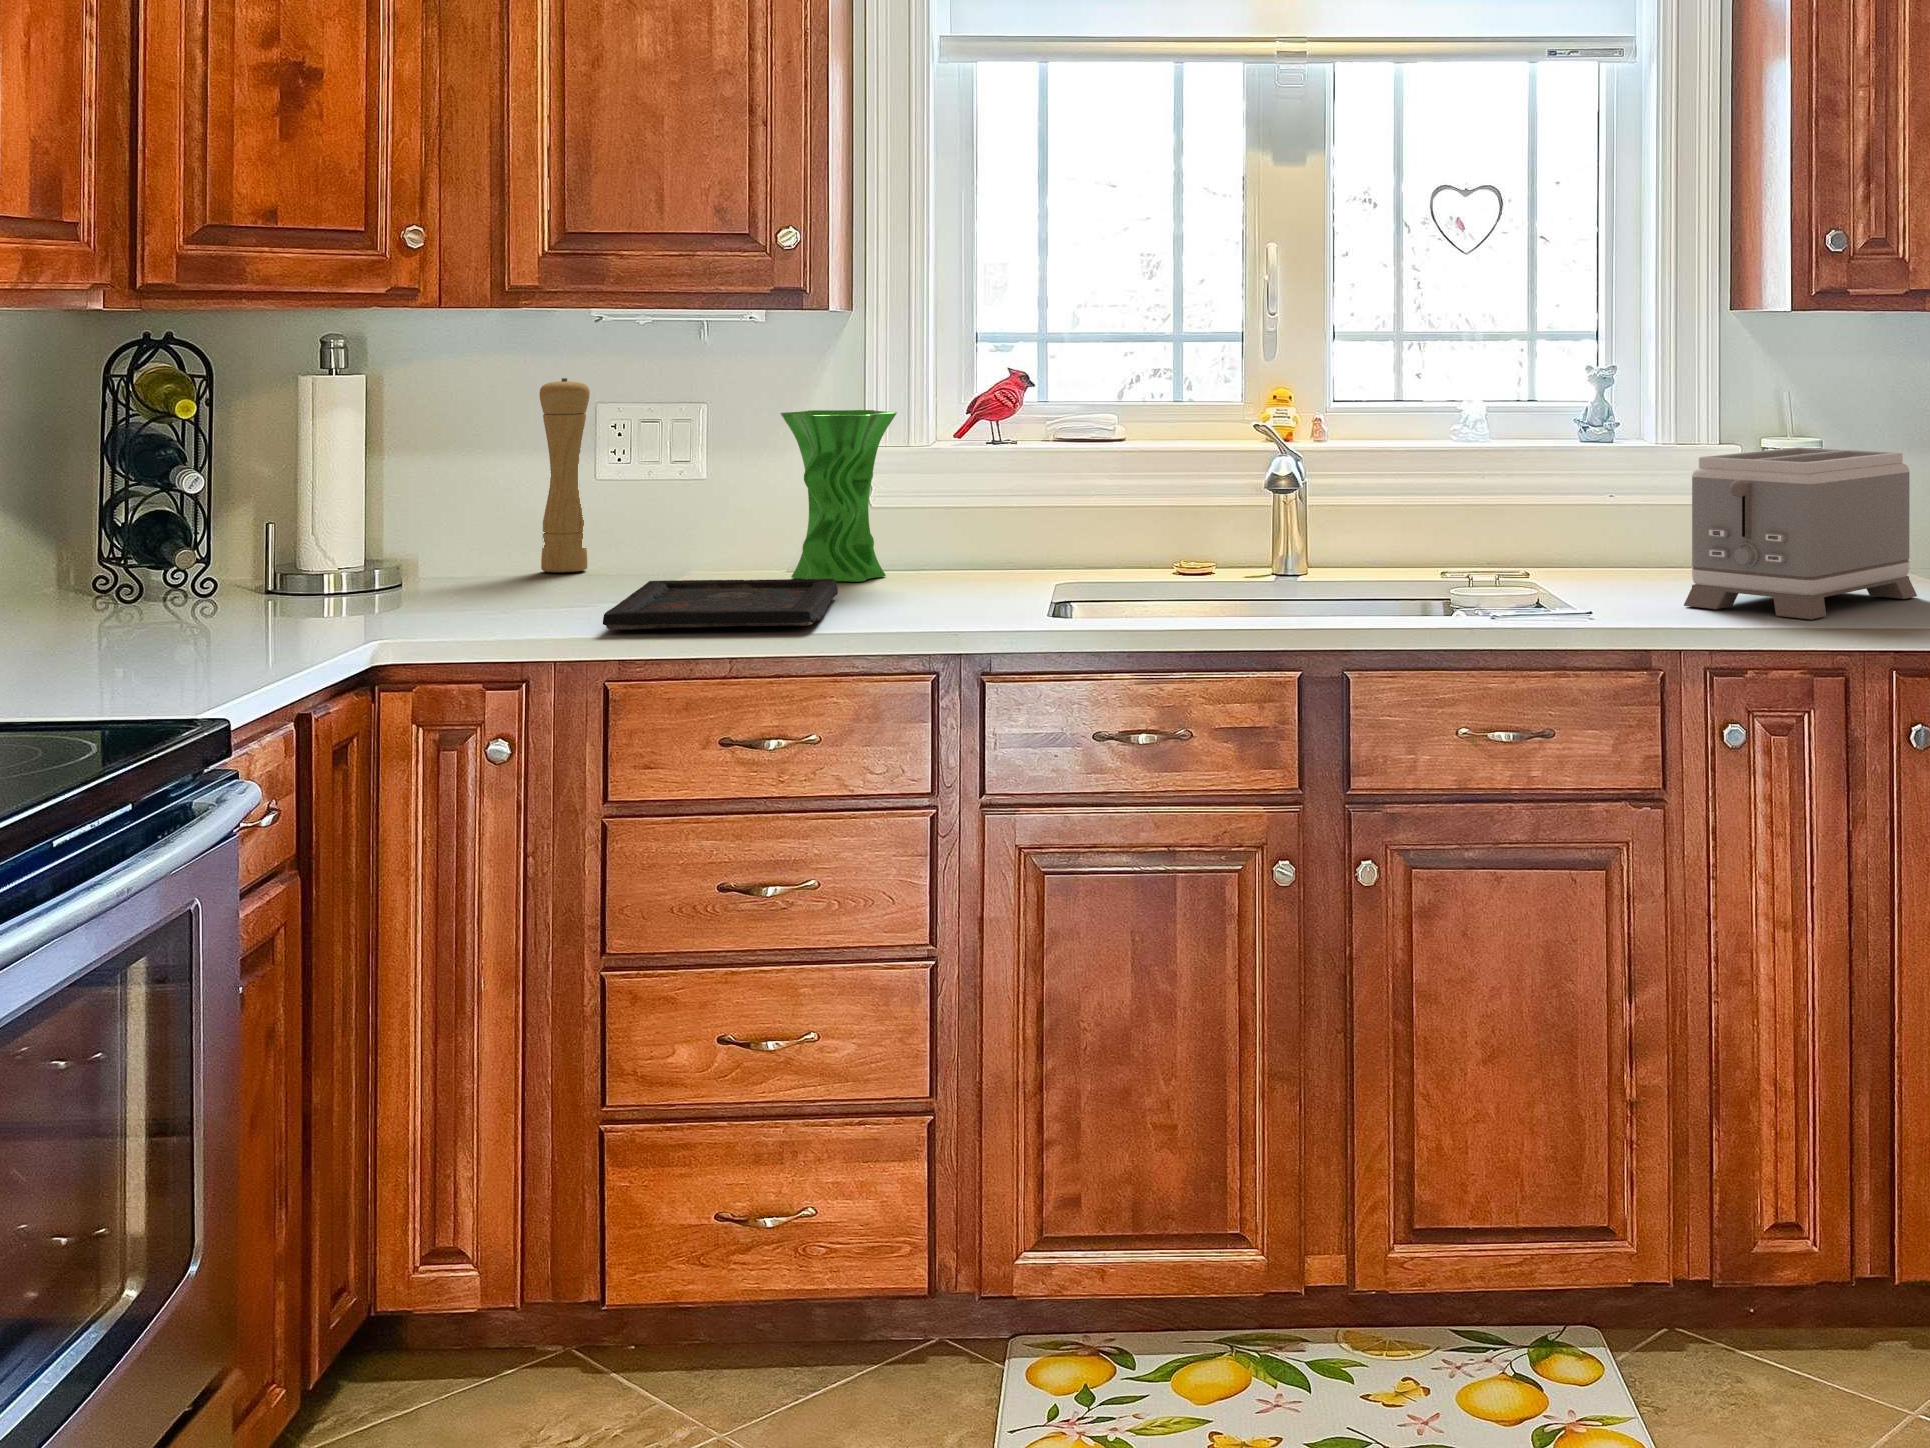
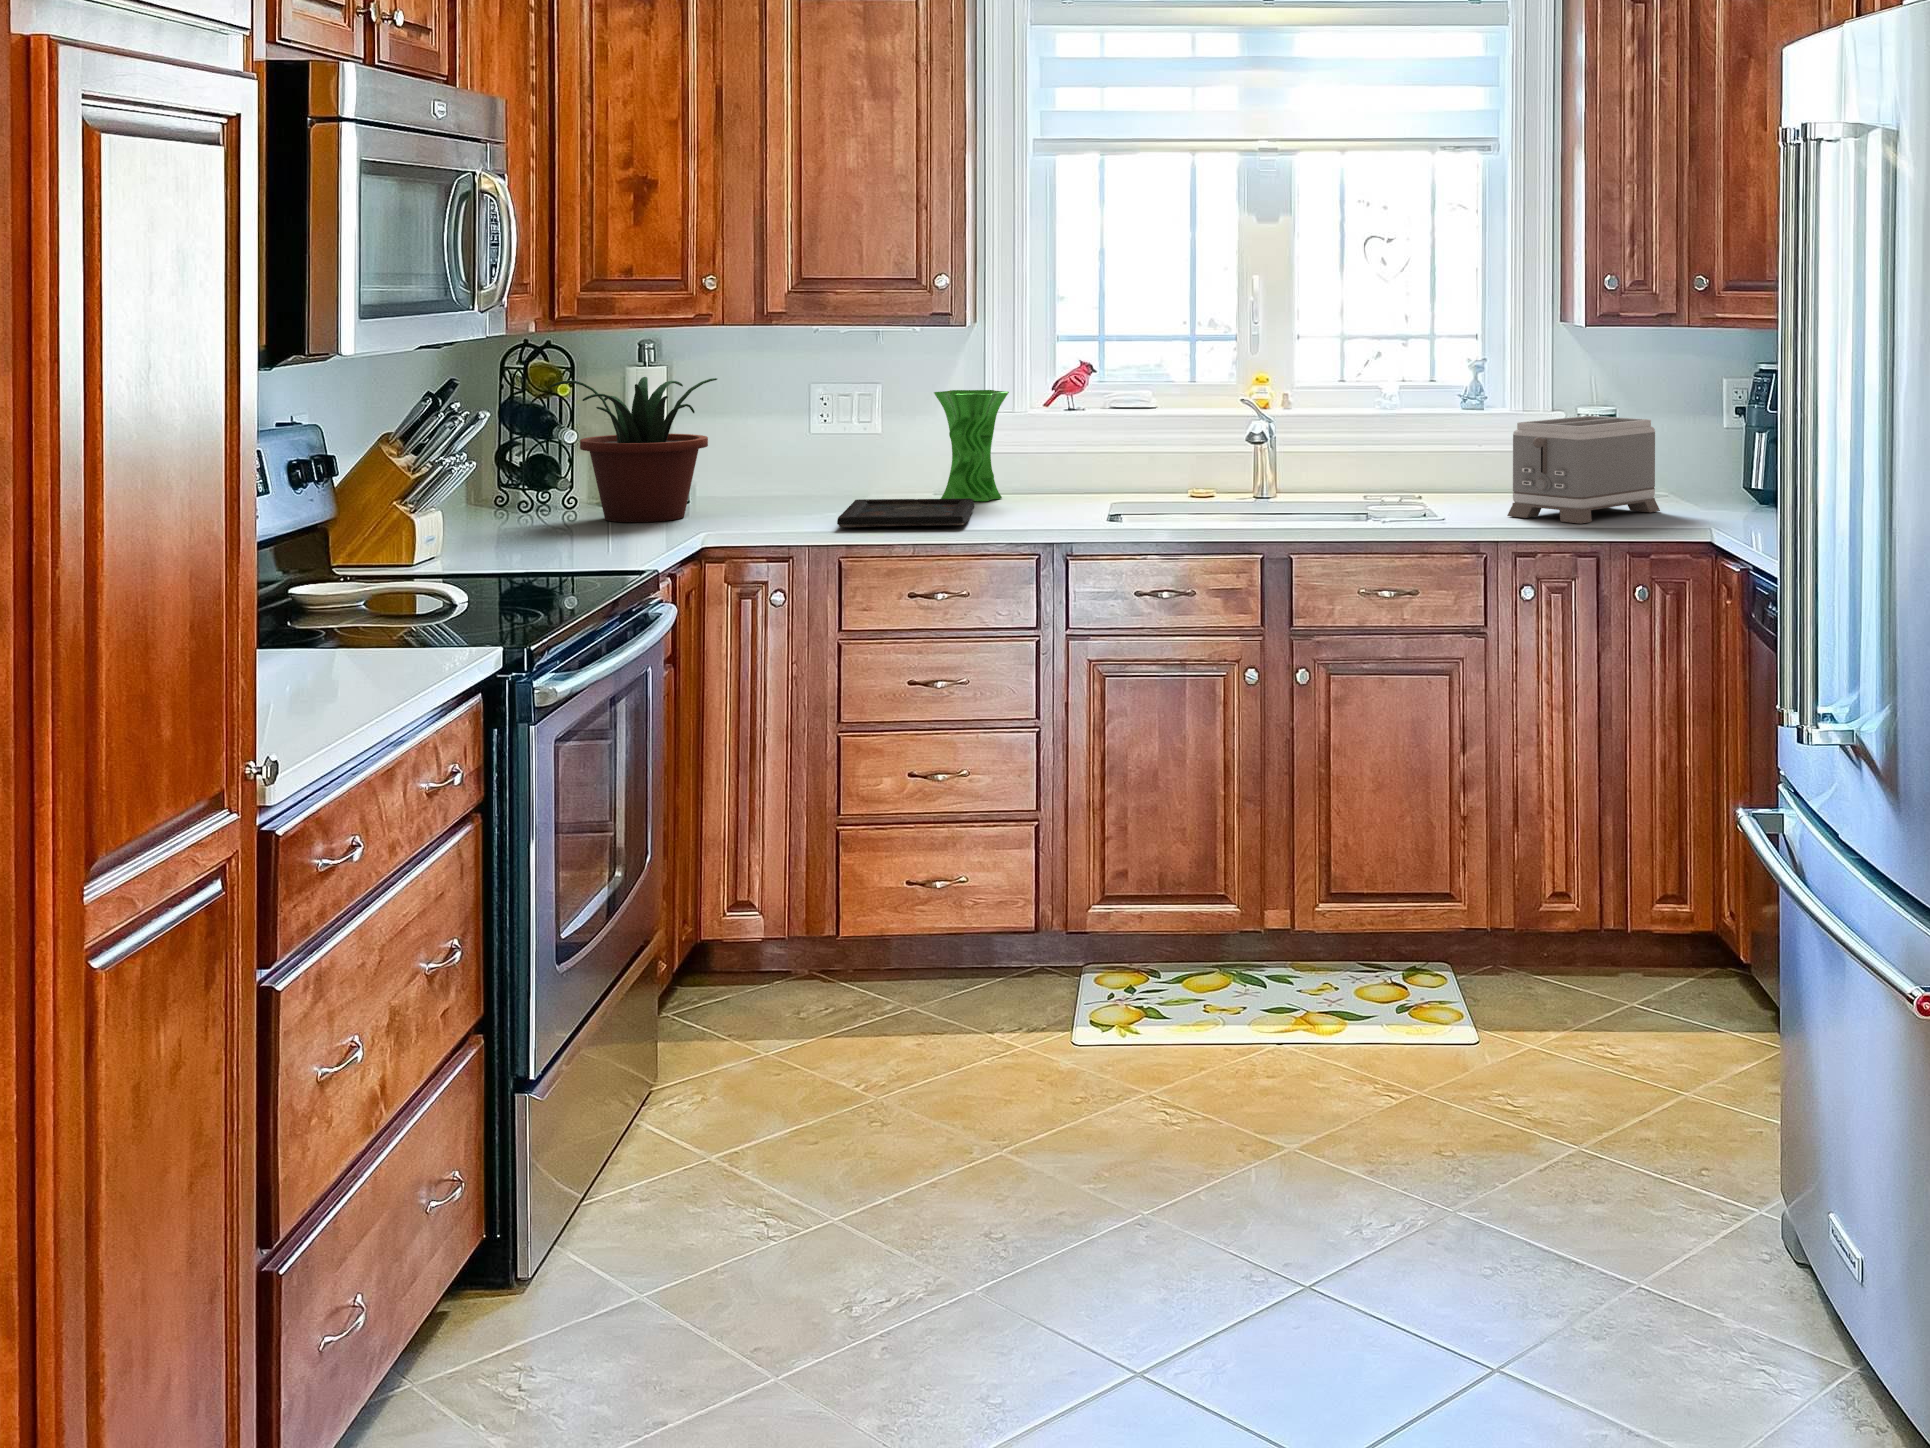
pepper mill: present [539,378,590,572] -> none [775,369,807,495]
potted plant: none [148,387,430,620] -> present [550,377,717,522]

